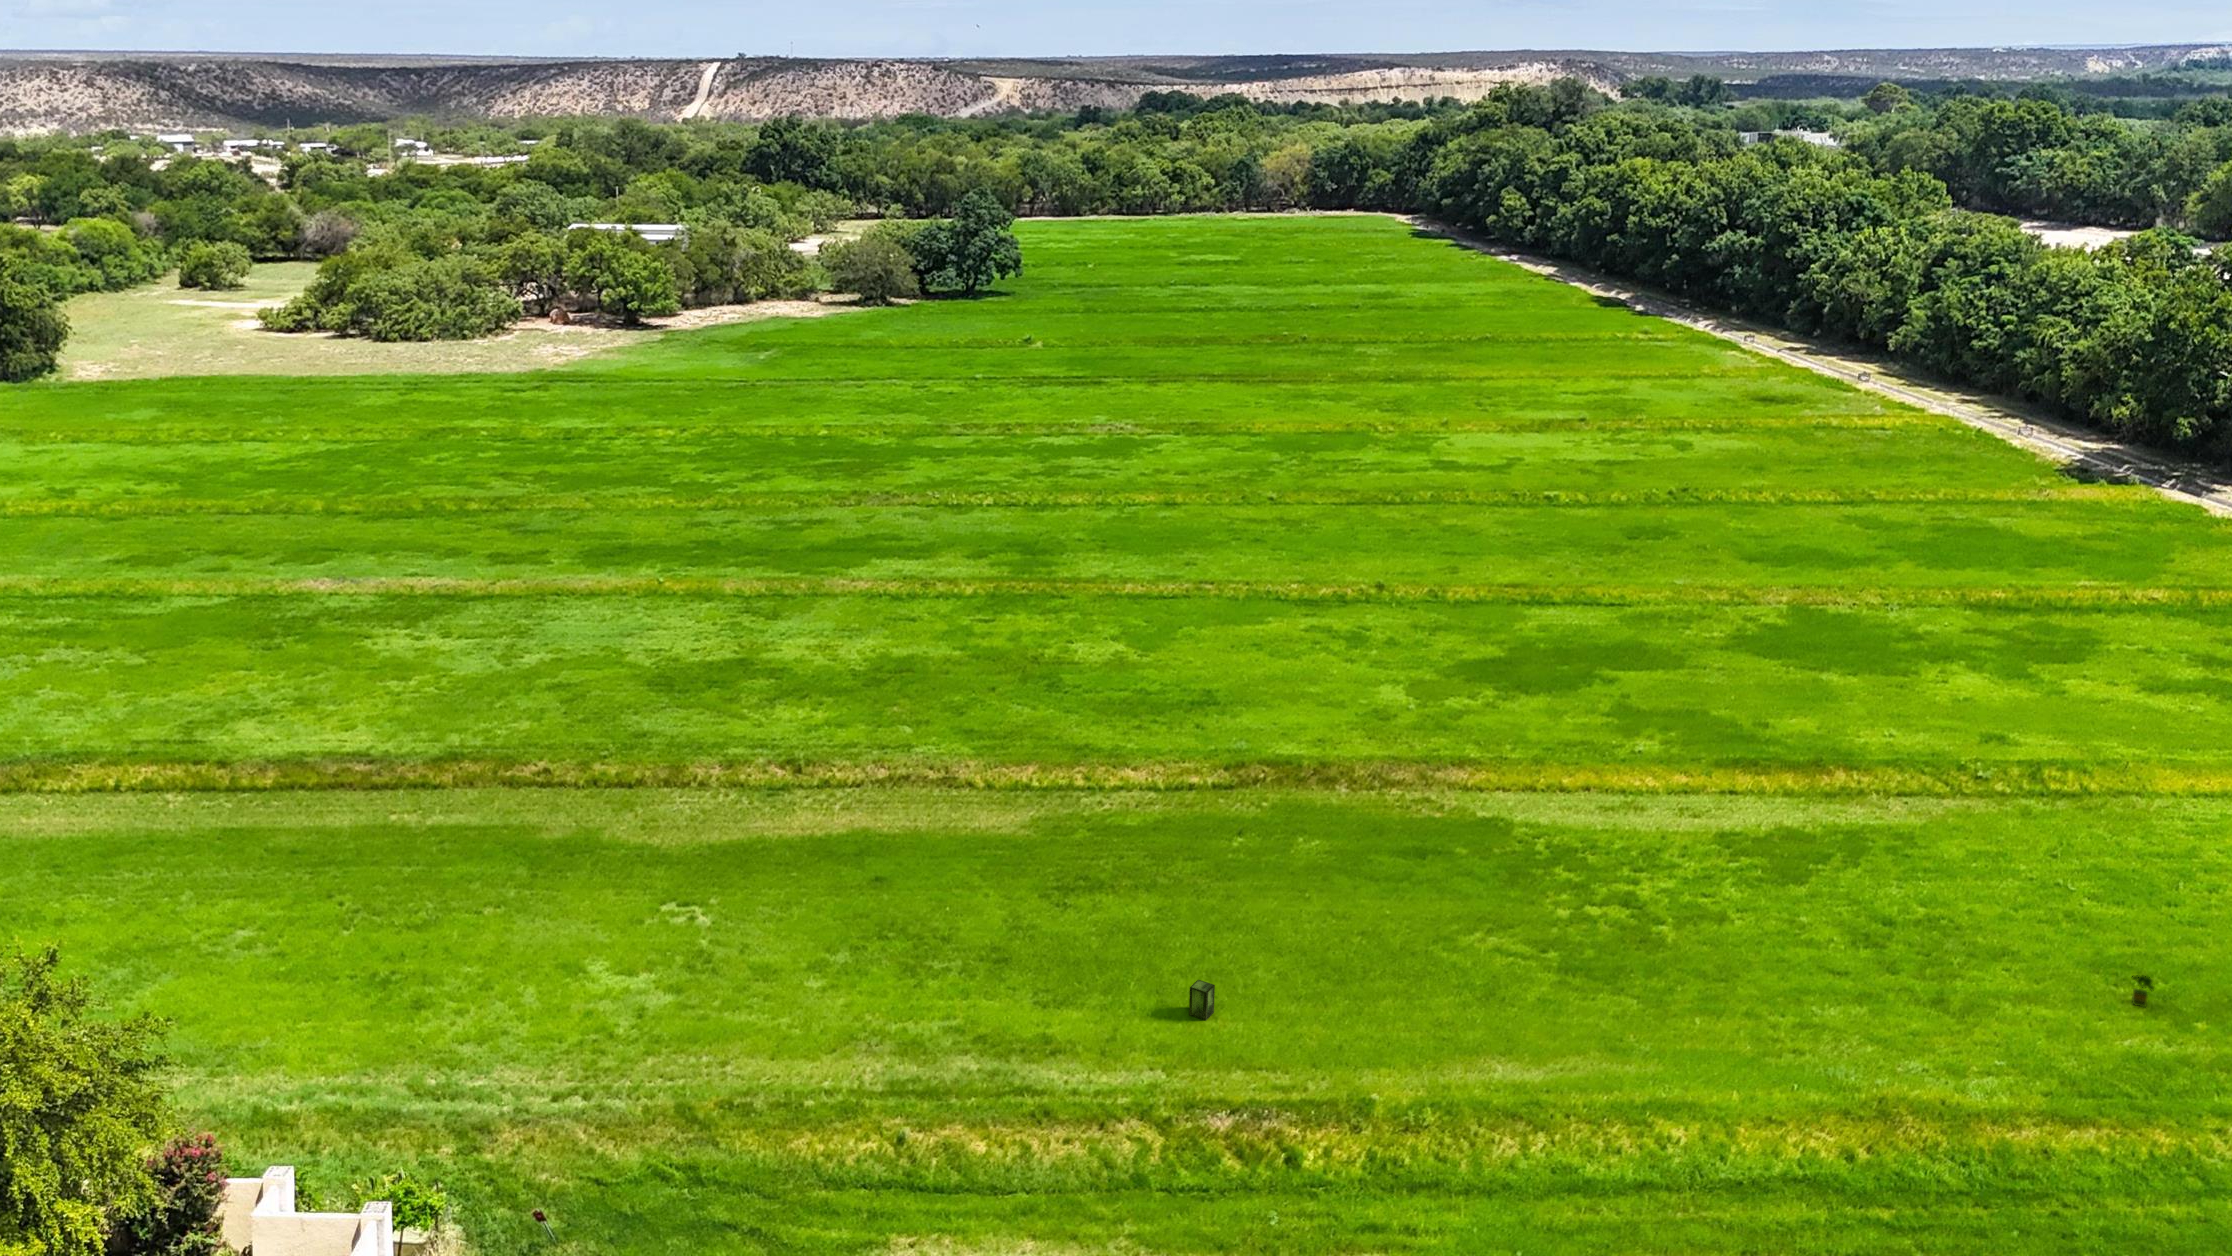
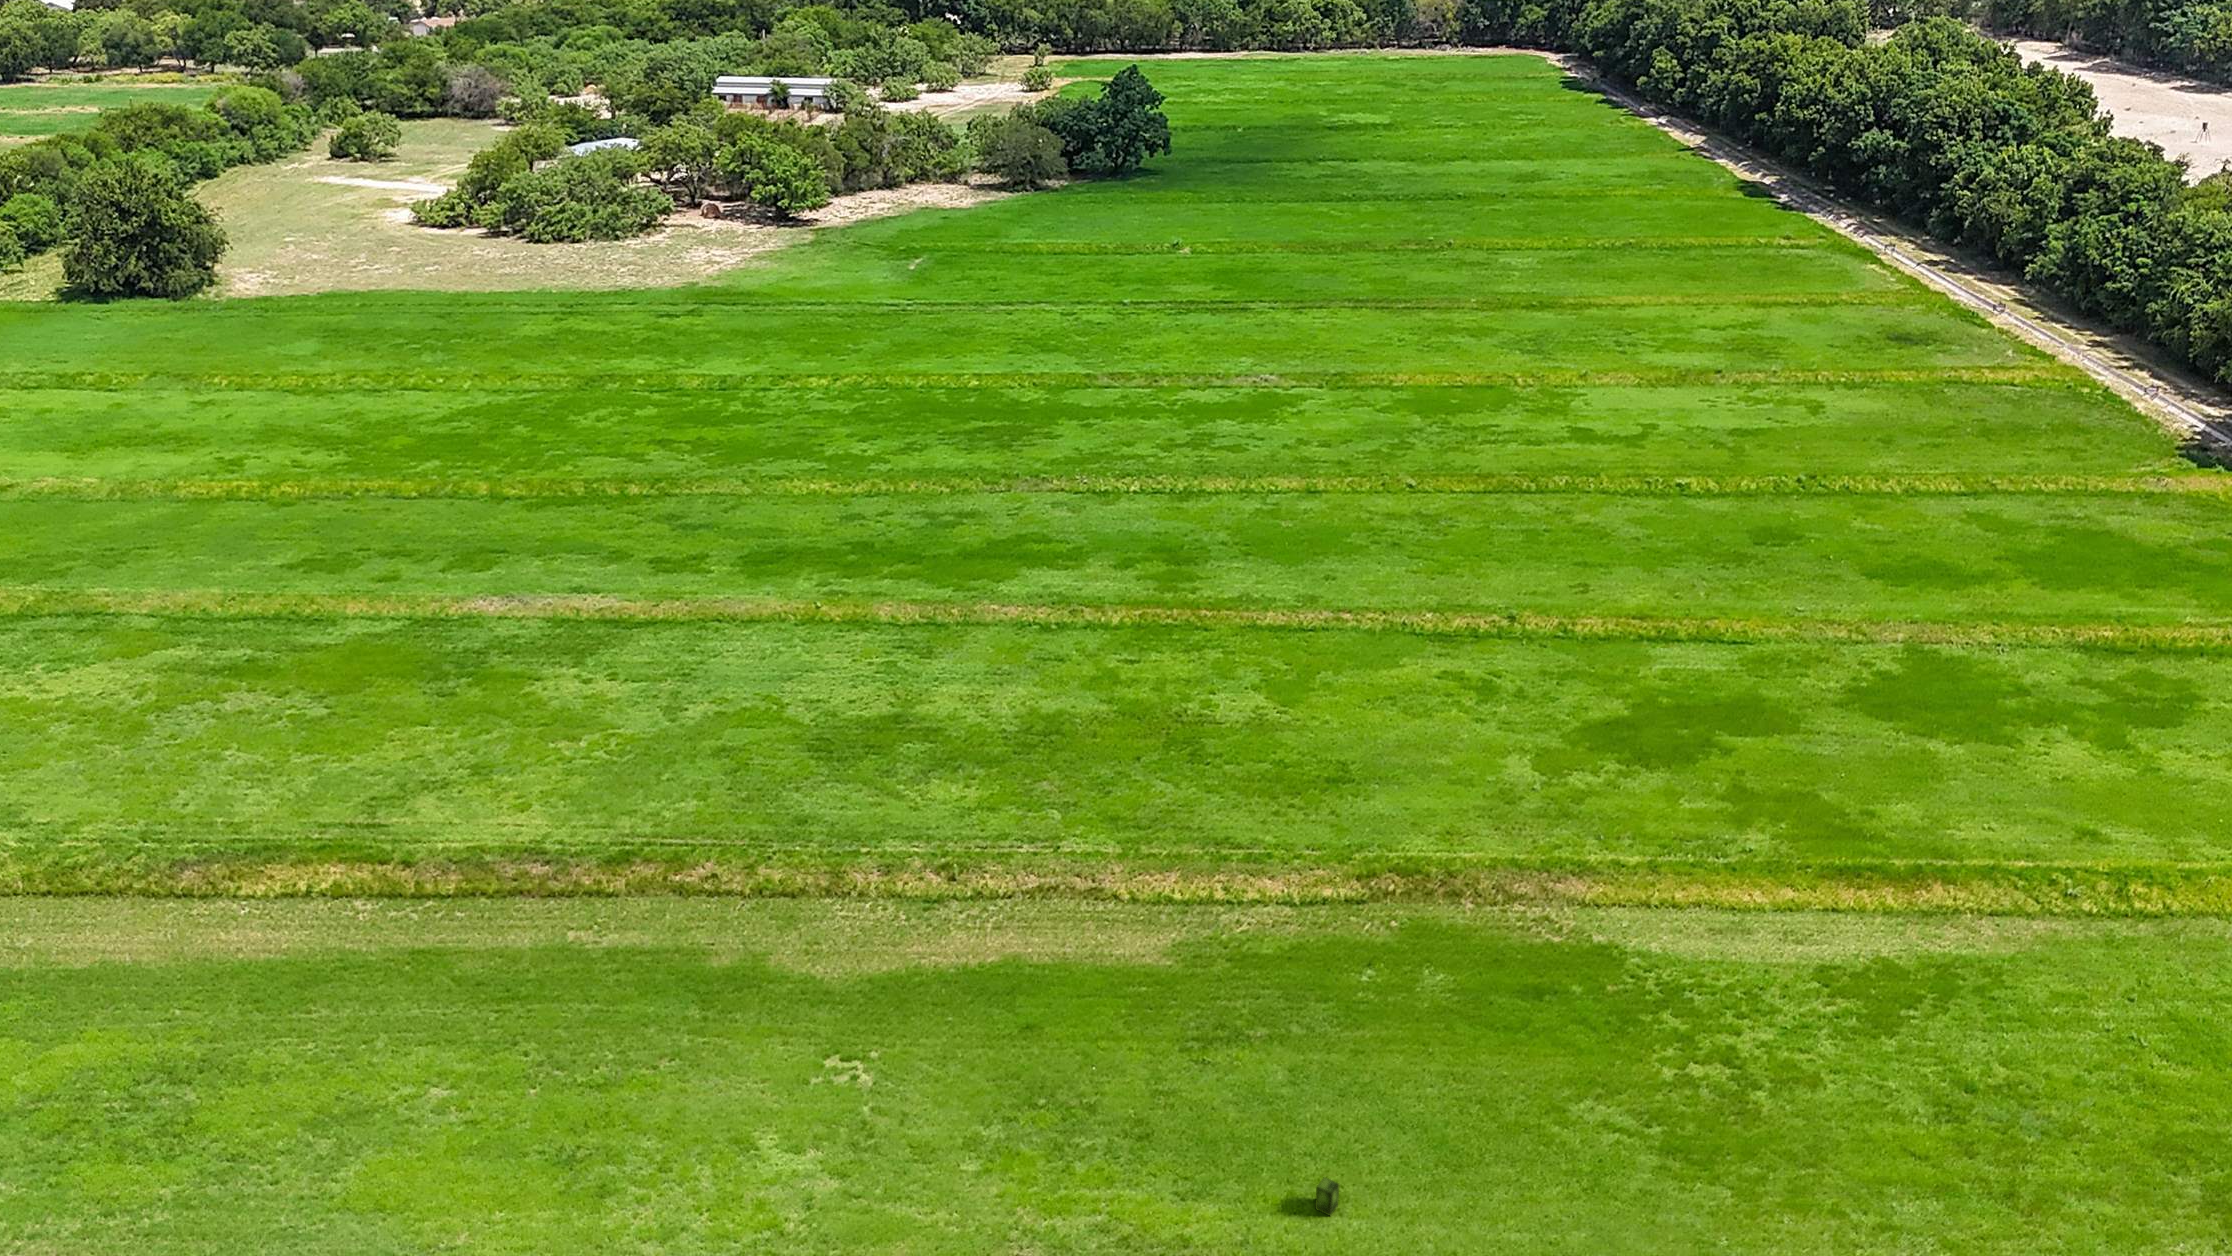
potted tree: present [2131,975,2154,1007] -> none [2183,1175,2205,1205]

